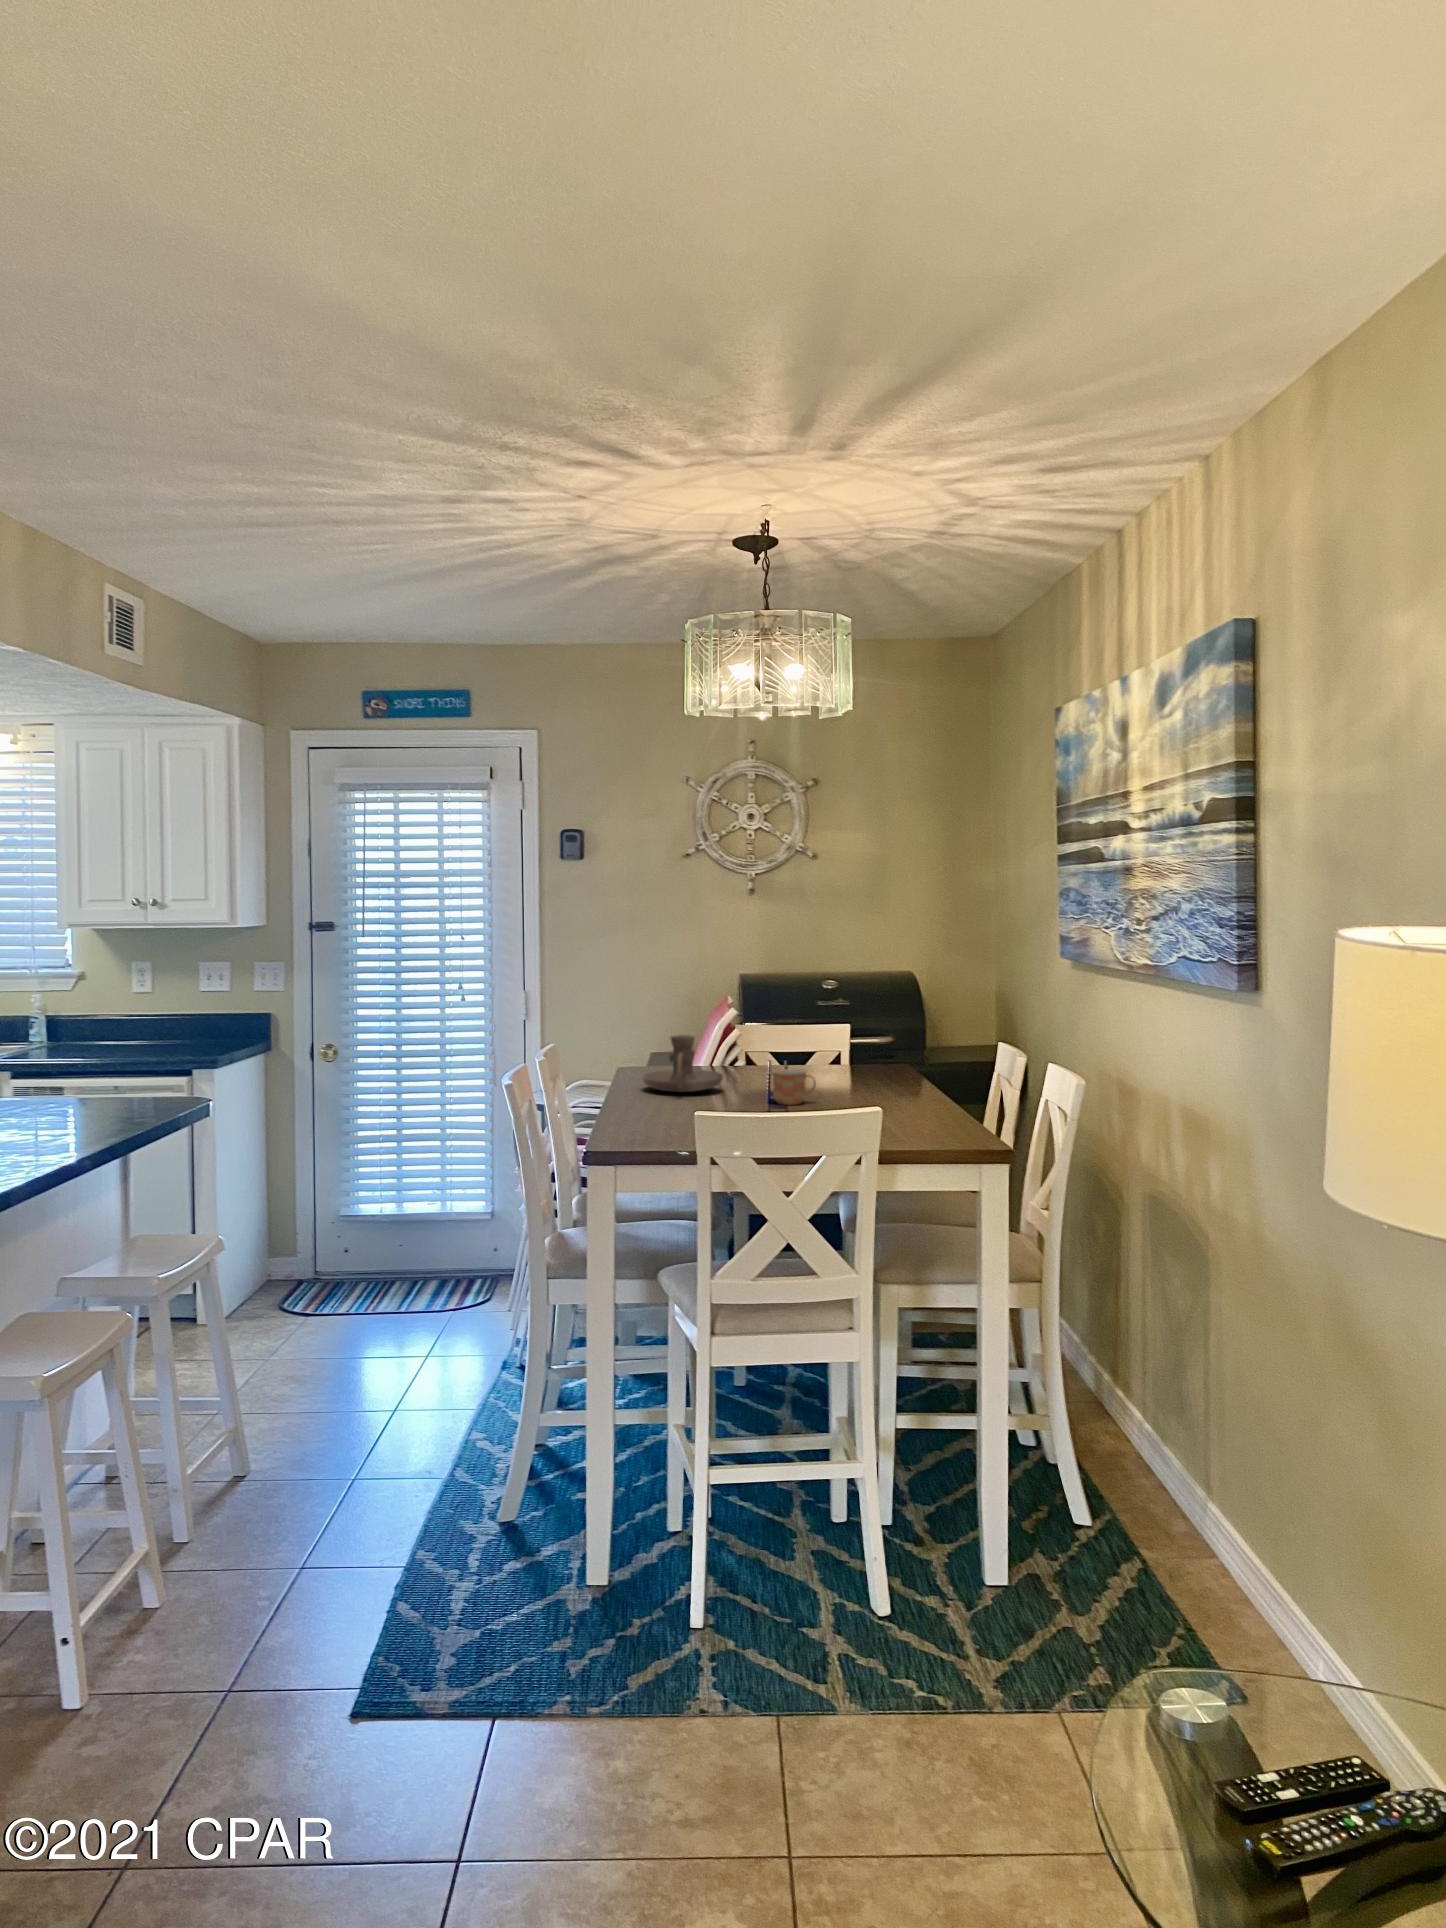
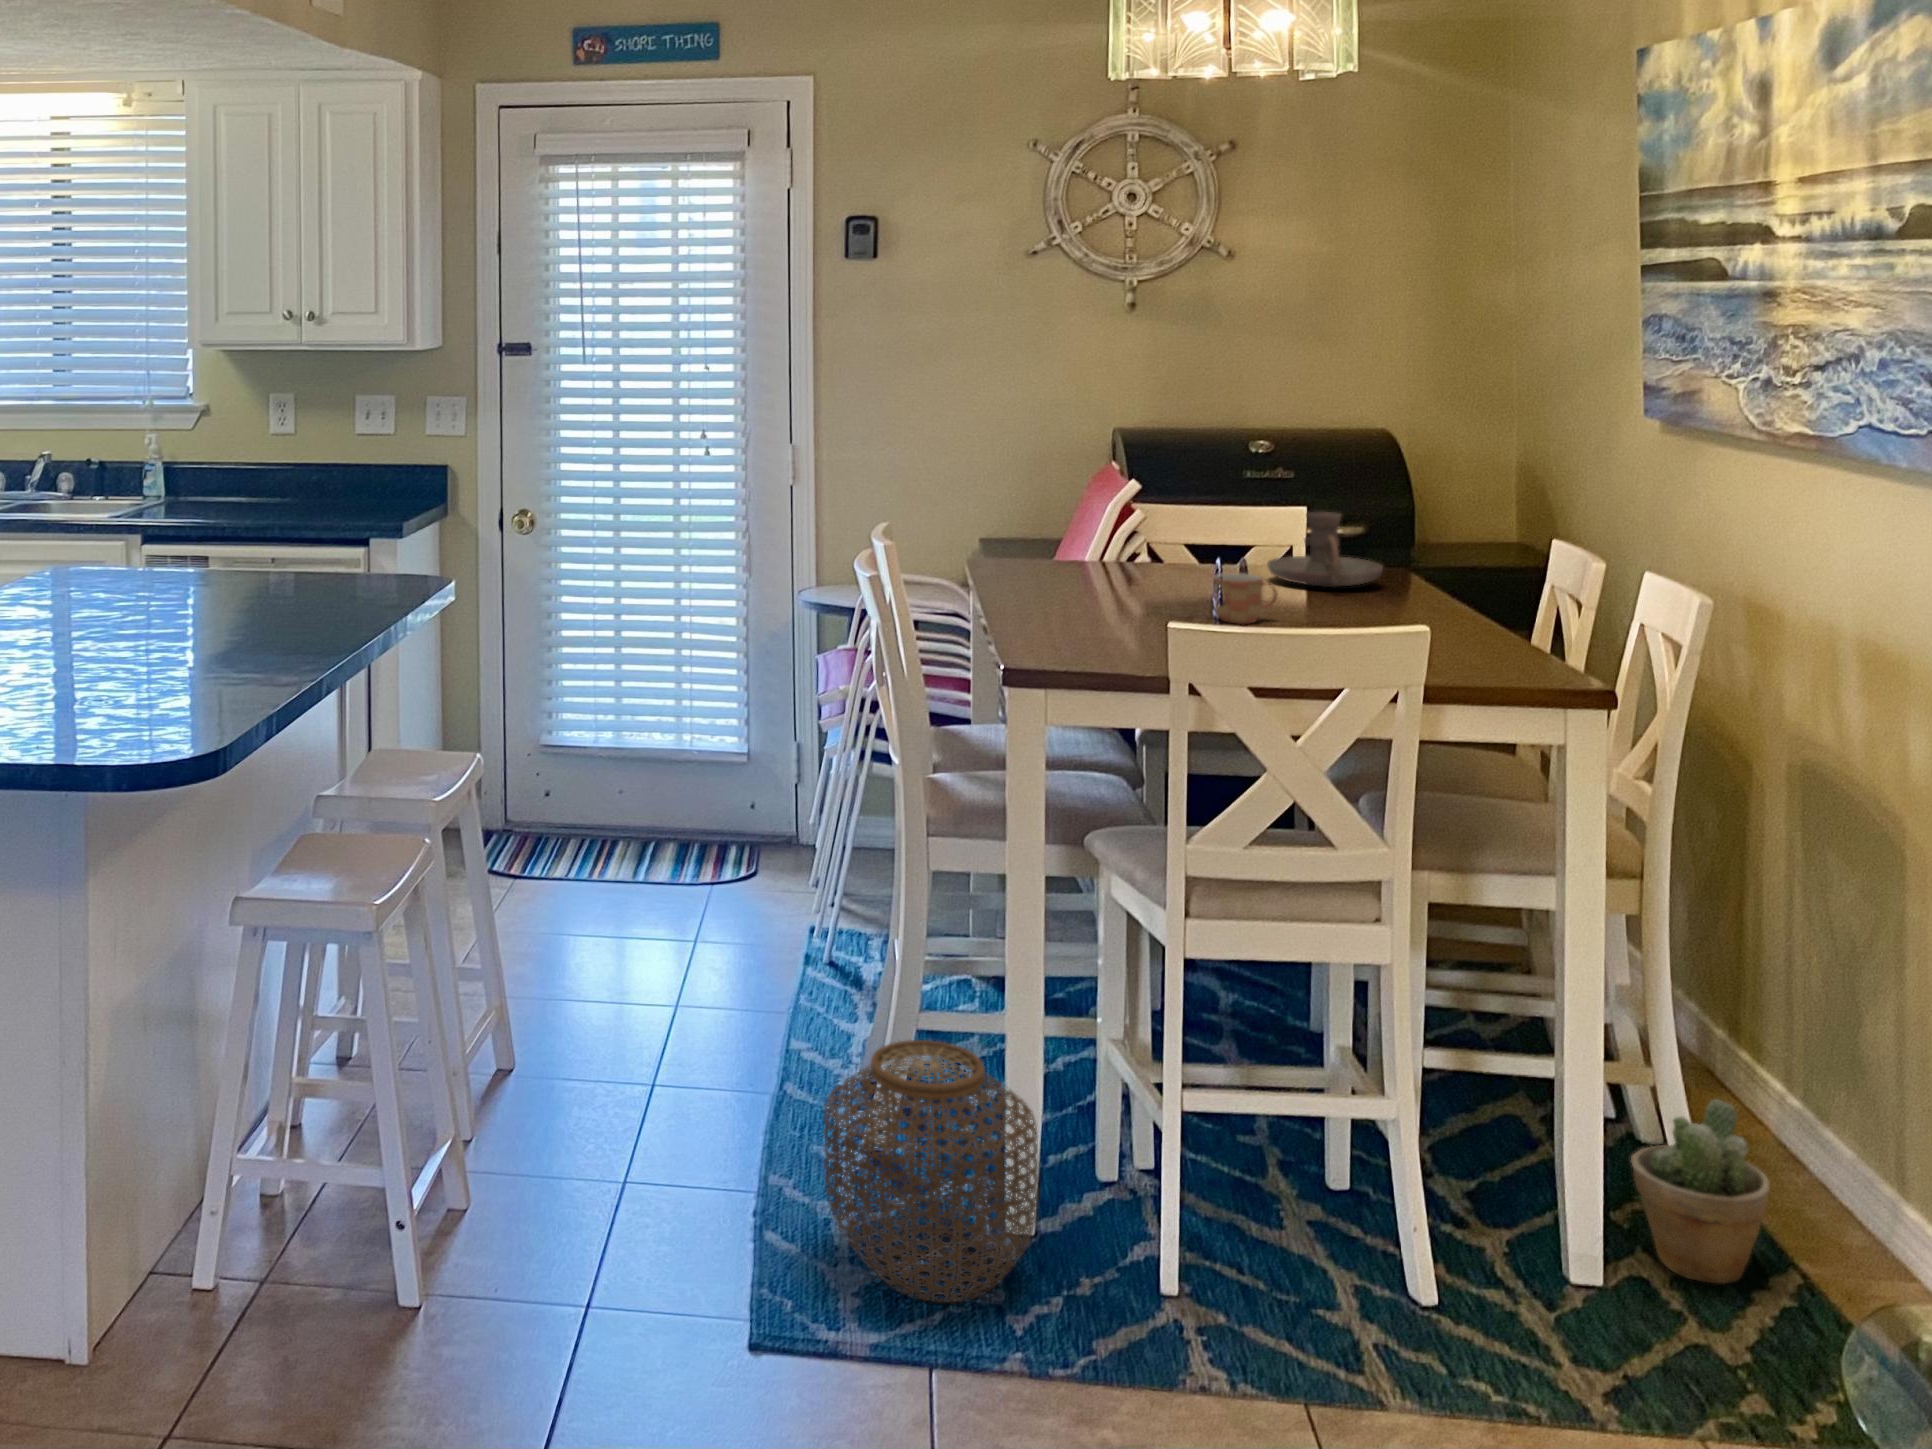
candle holder: present [642,1035,723,1092] -> present [1267,512,1383,587]
potted plant: none [1030,1434,1117,1571] -> present [1631,1099,1770,1283]
woven basket: none [427,1442,599,1664] -> present [823,1040,1039,1303]

